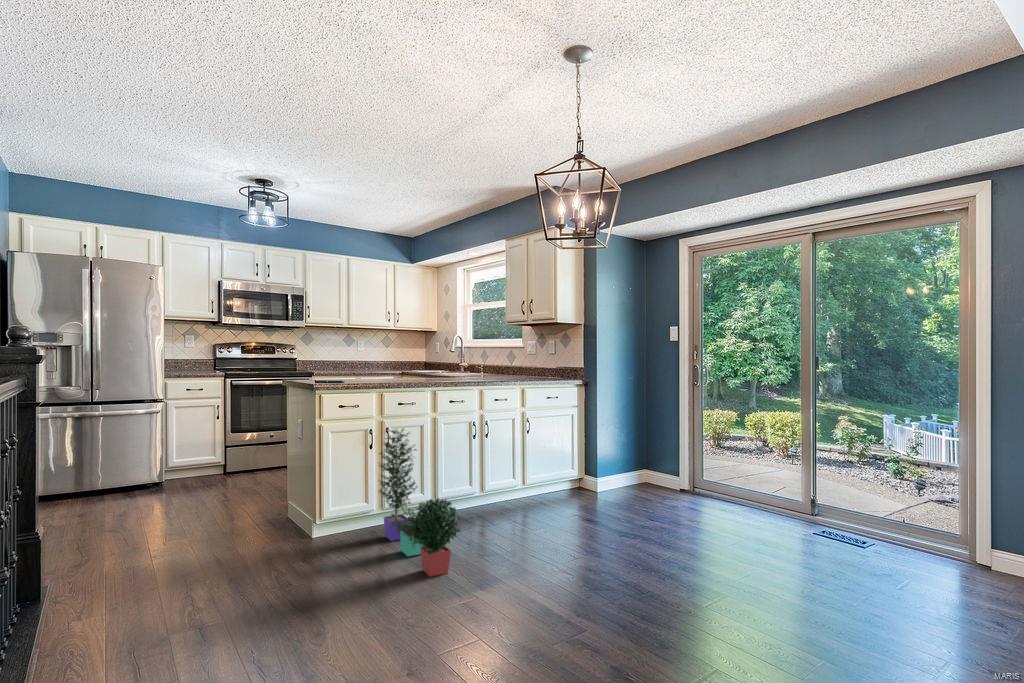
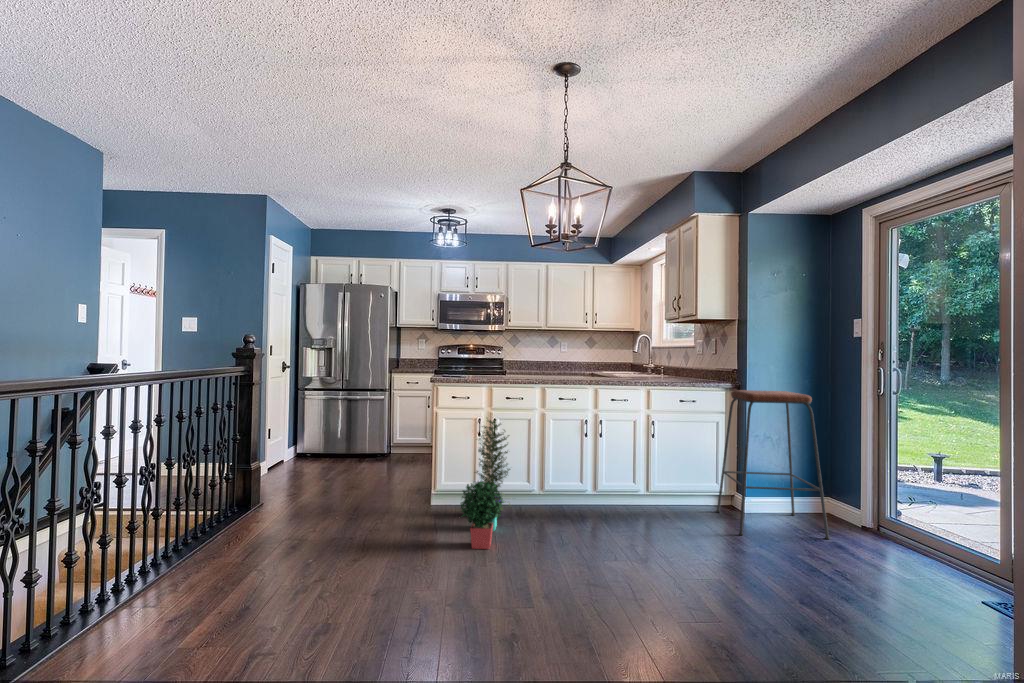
bar stool: none [578,385,677,512] -> present [717,390,830,539]

